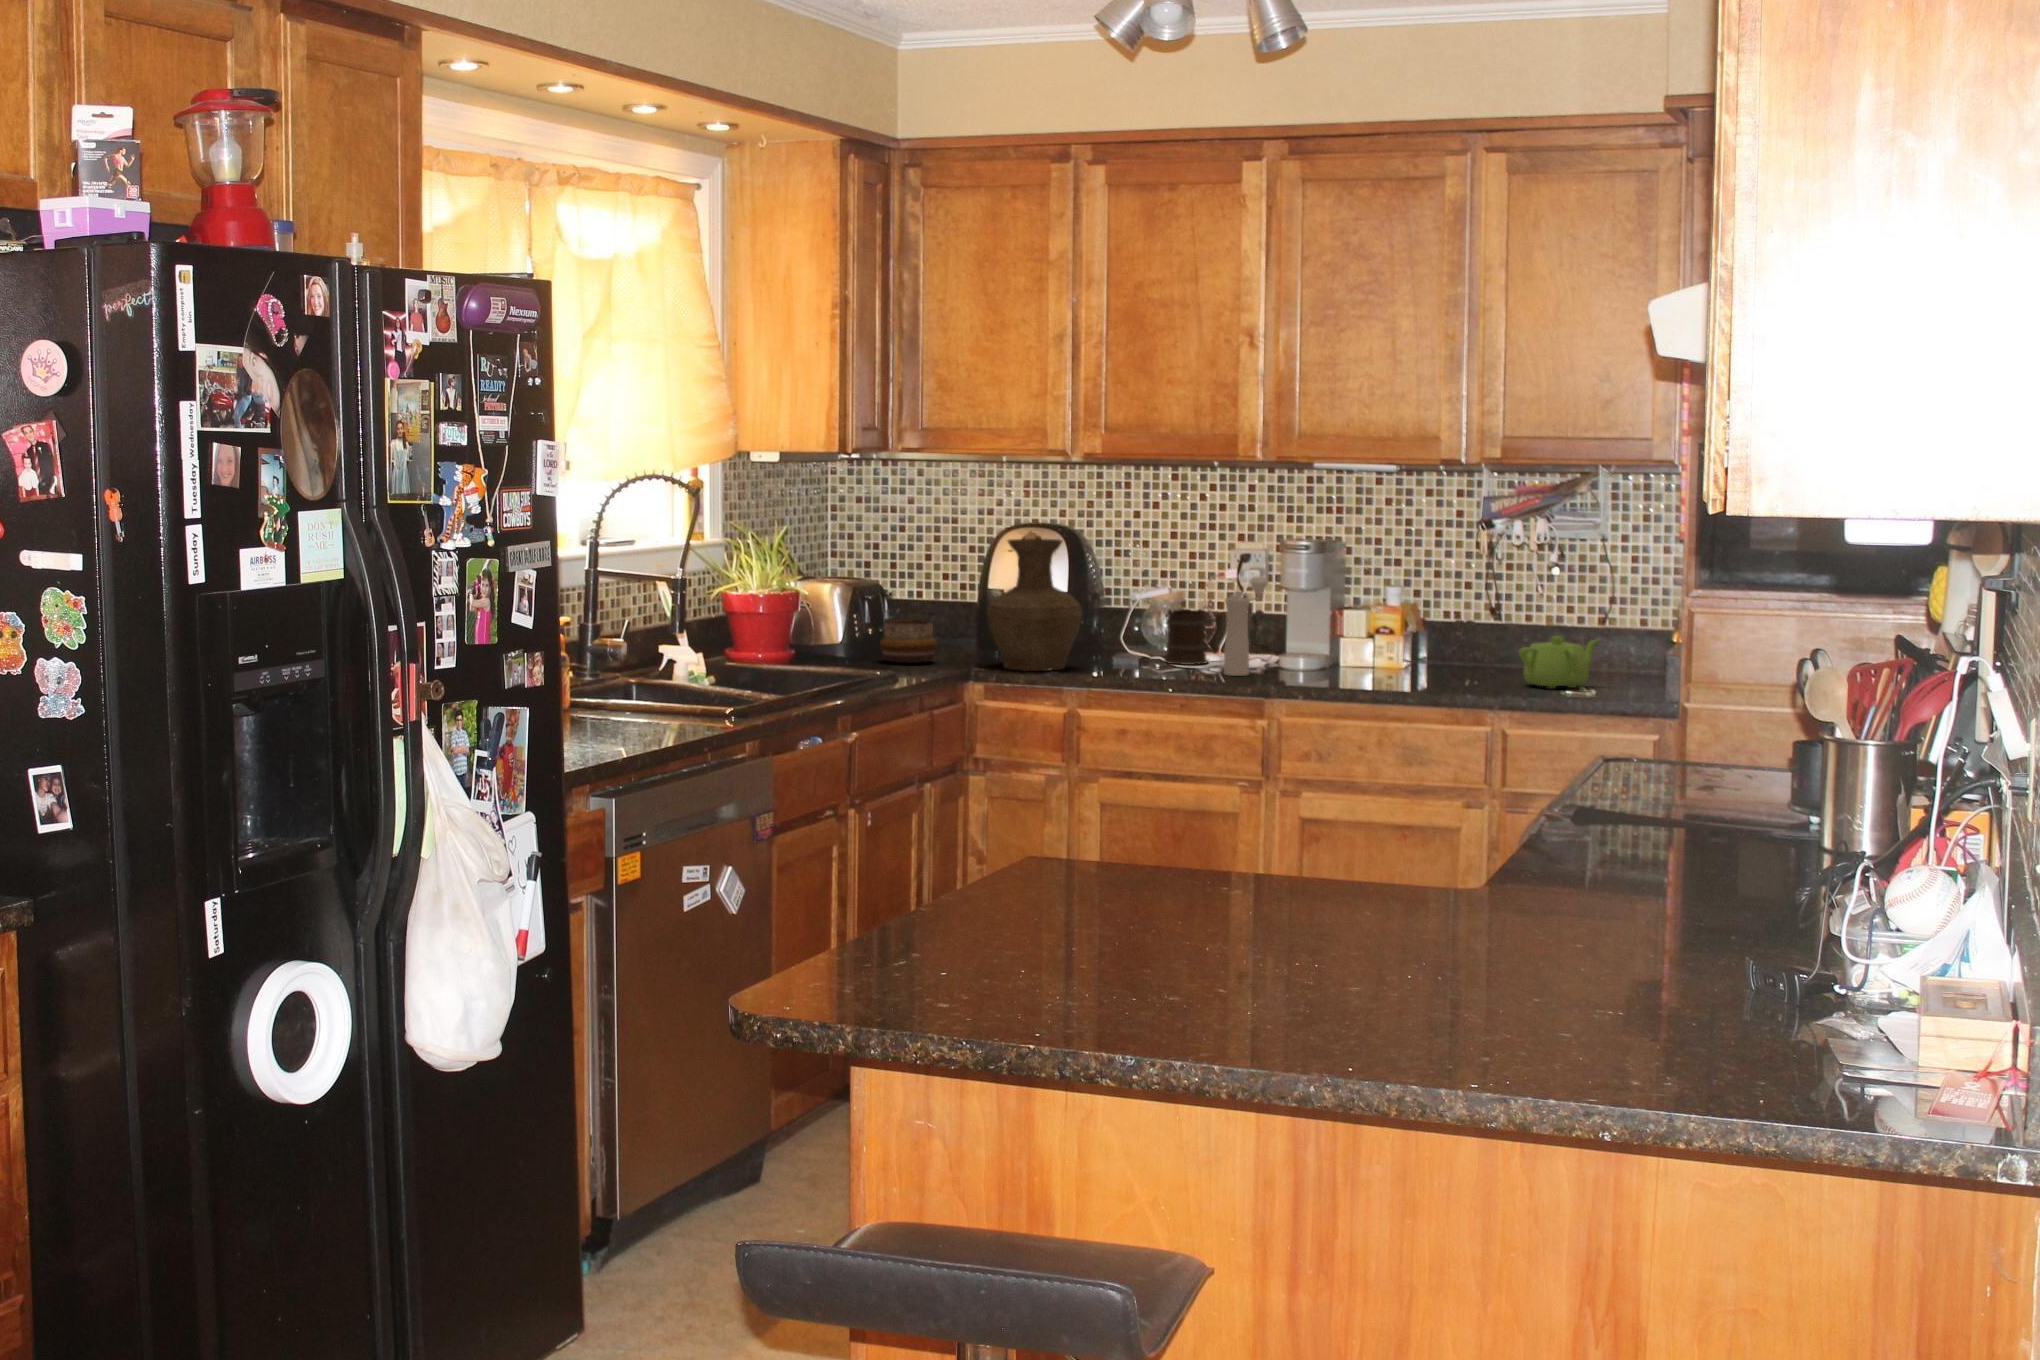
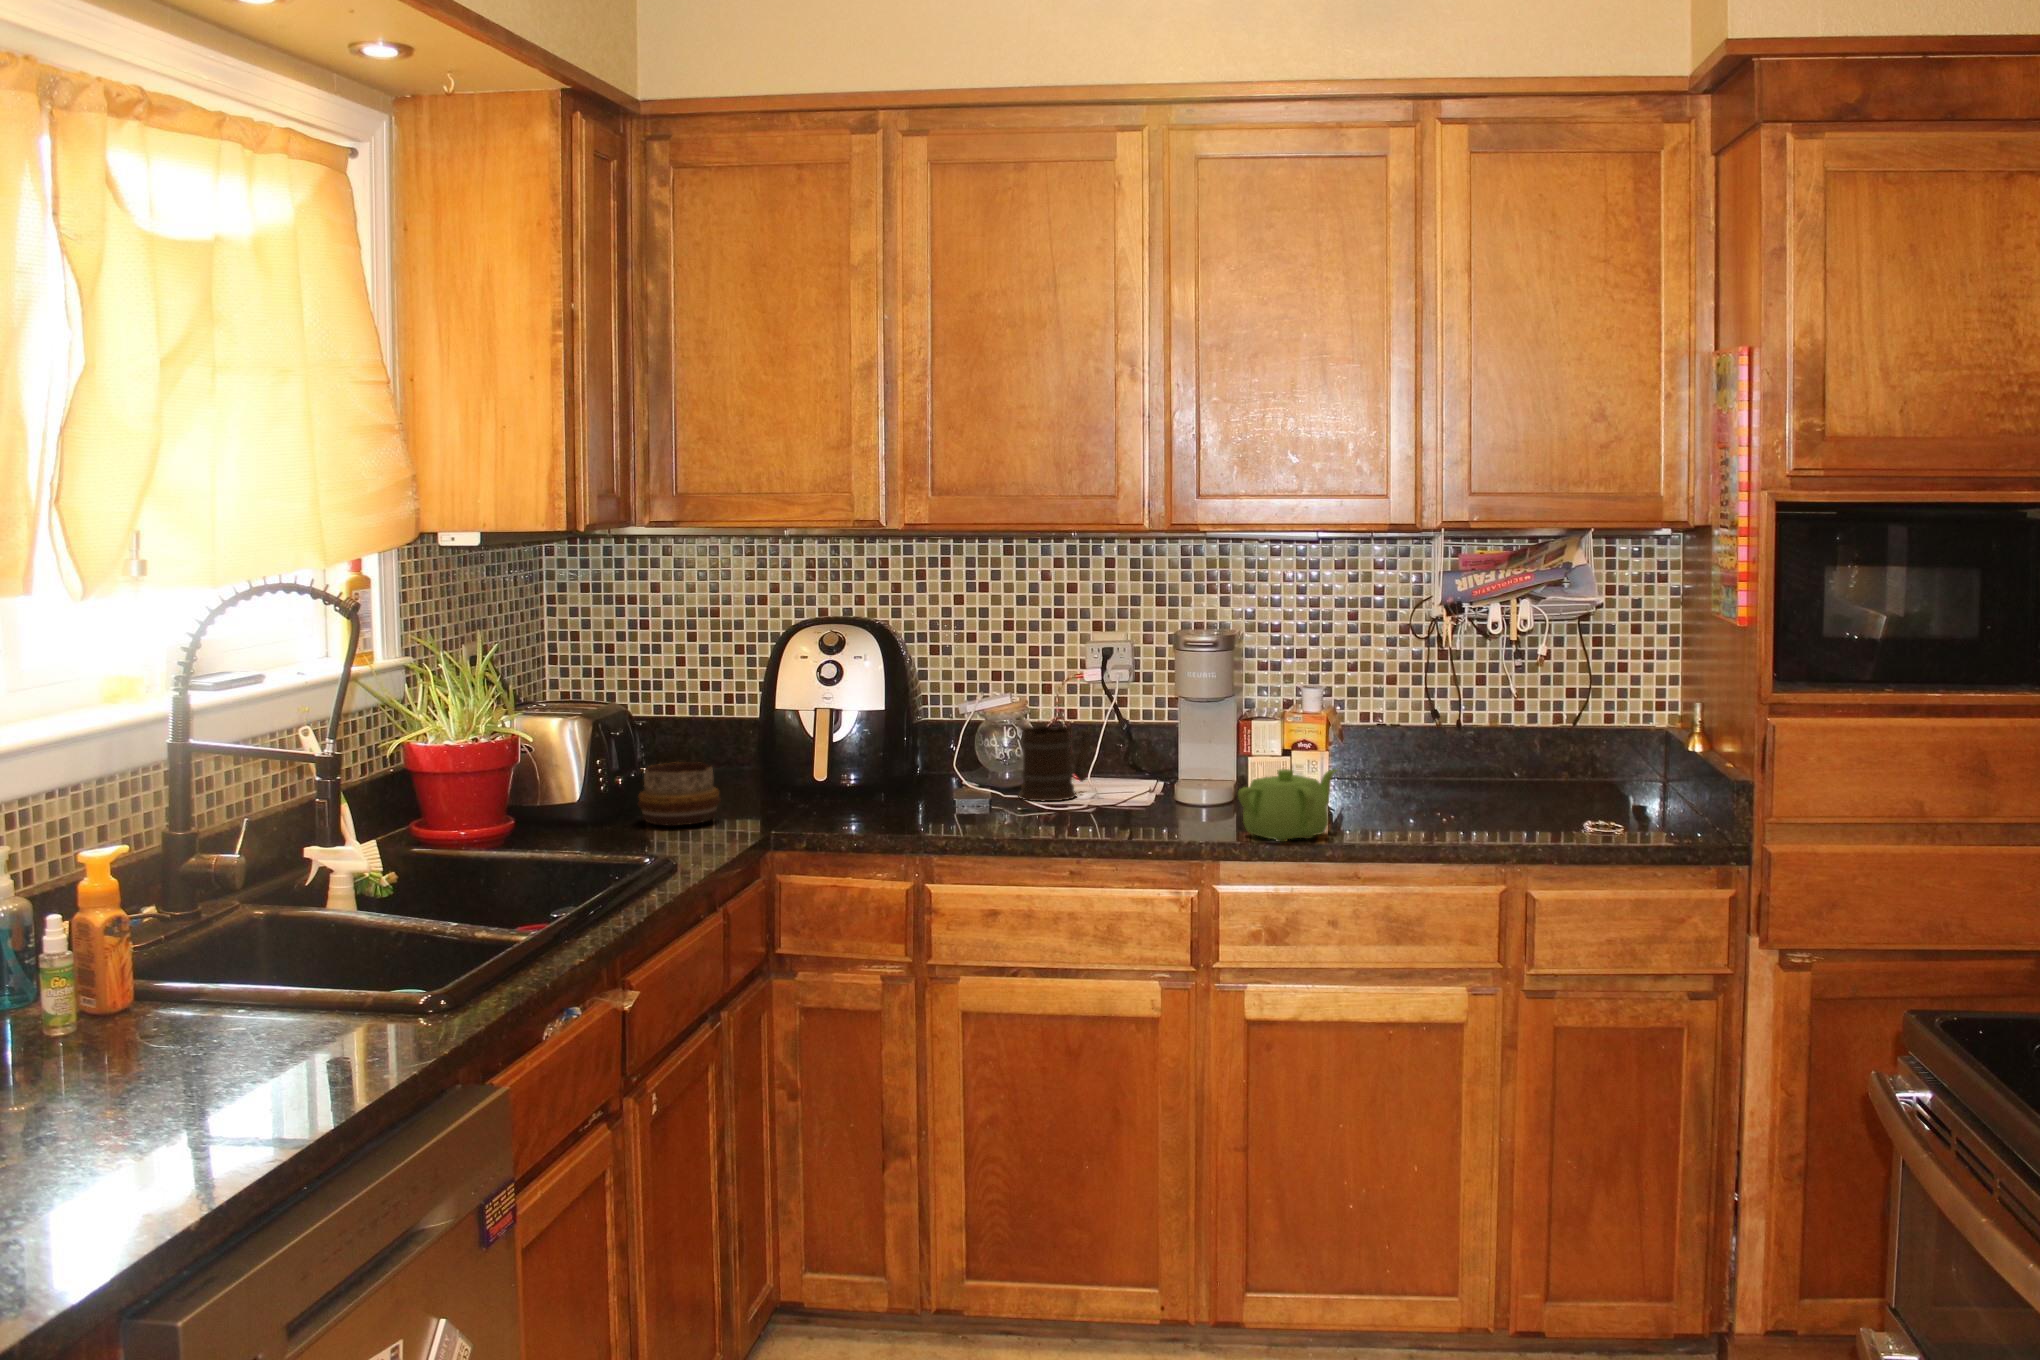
vase: present [987,539,1082,671] -> none [791,645,923,830]
pepper mill: present [1224,576,1269,676] -> none [1111,684,1160,820]
teapot: present [1519,636,1598,688] -> present [1238,769,1337,842]

